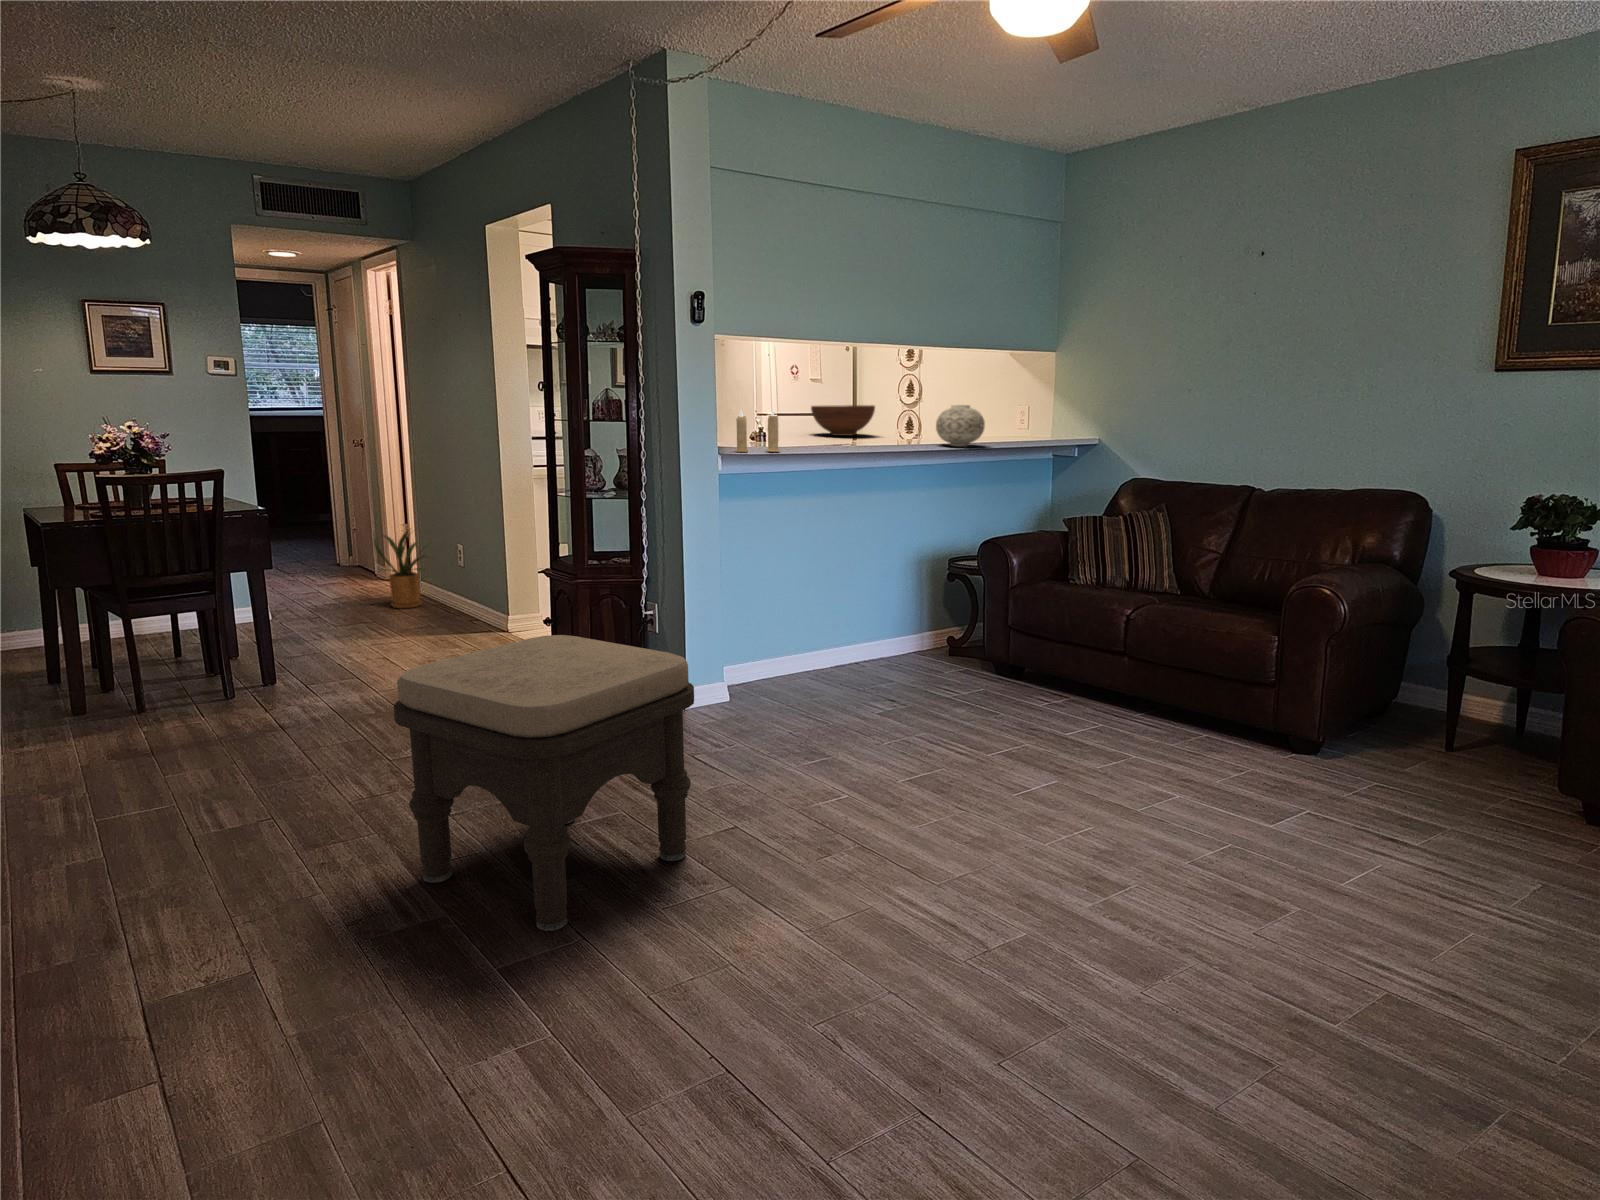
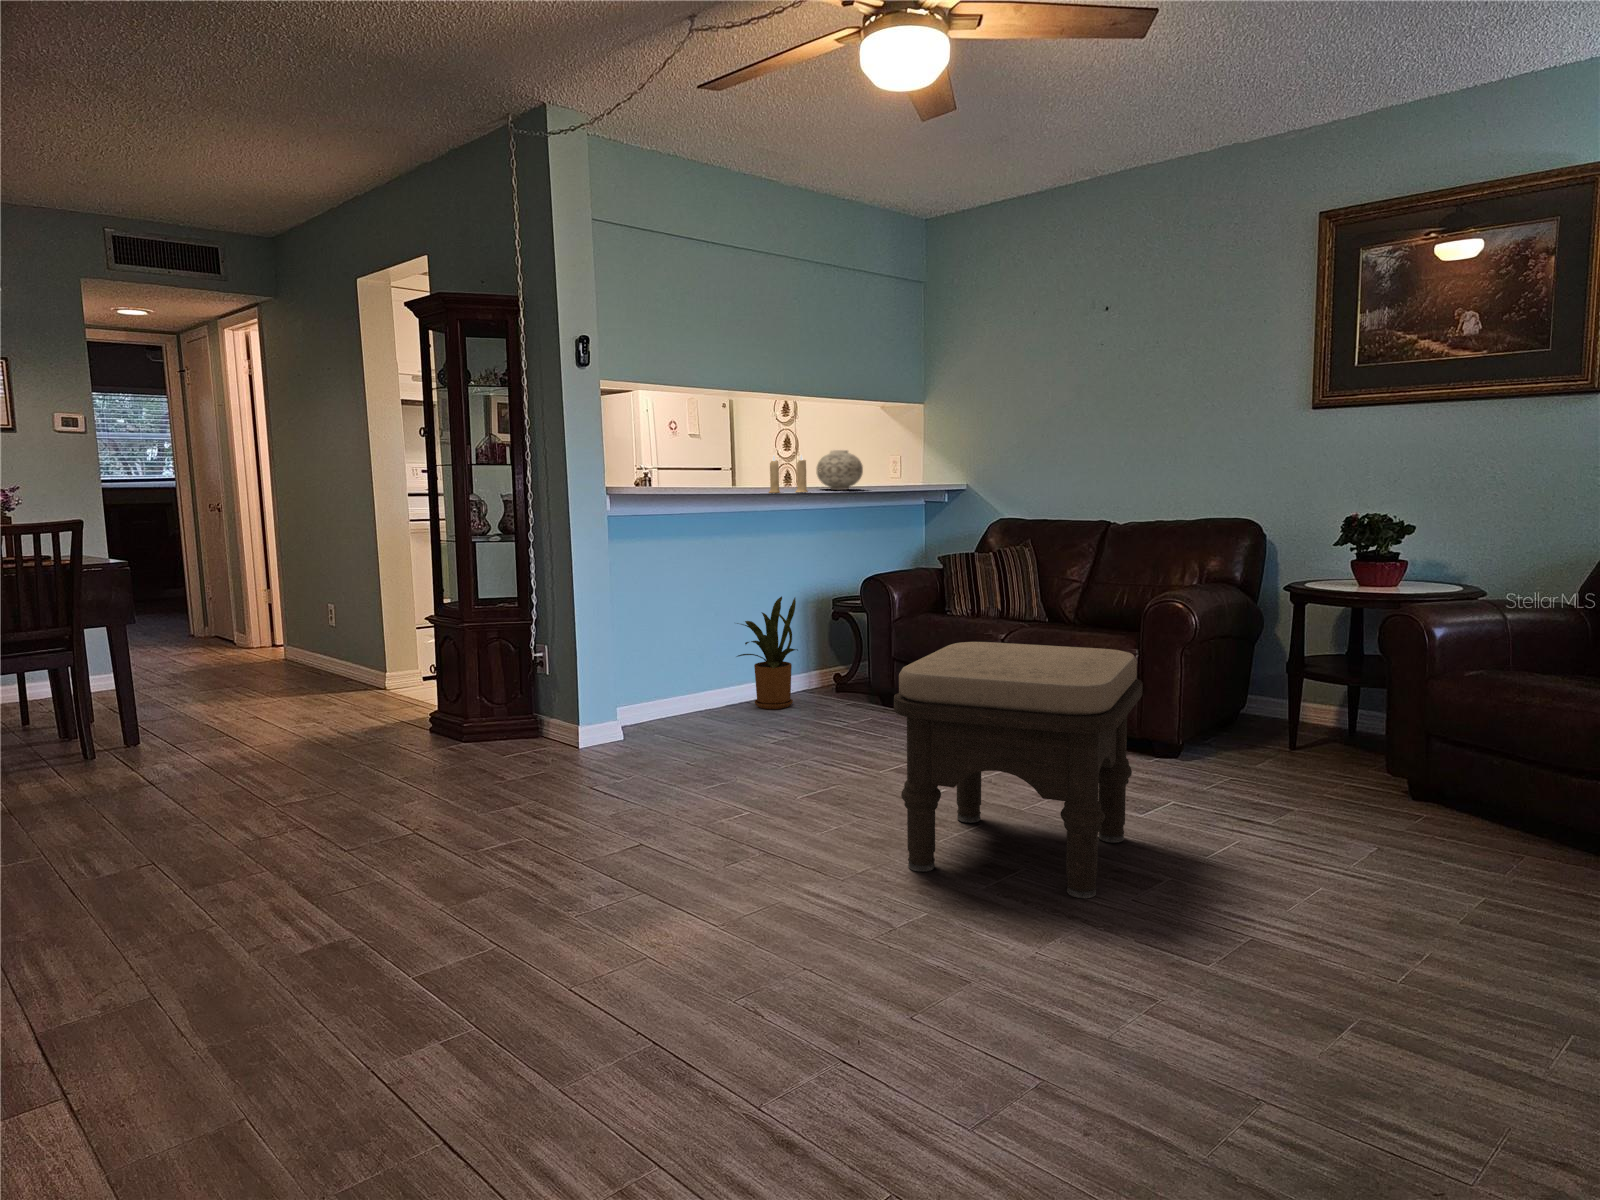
fruit bowl: present [811,405,875,436] -> none [693,454,756,484]
candle: present [735,410,780,452] -> present [769,455,808,493]
house plant: present [373,528,430,609] -> present [737,596,798,709]
ottoman: present [394,635,694,931] -> present [894,642,1143,899]

